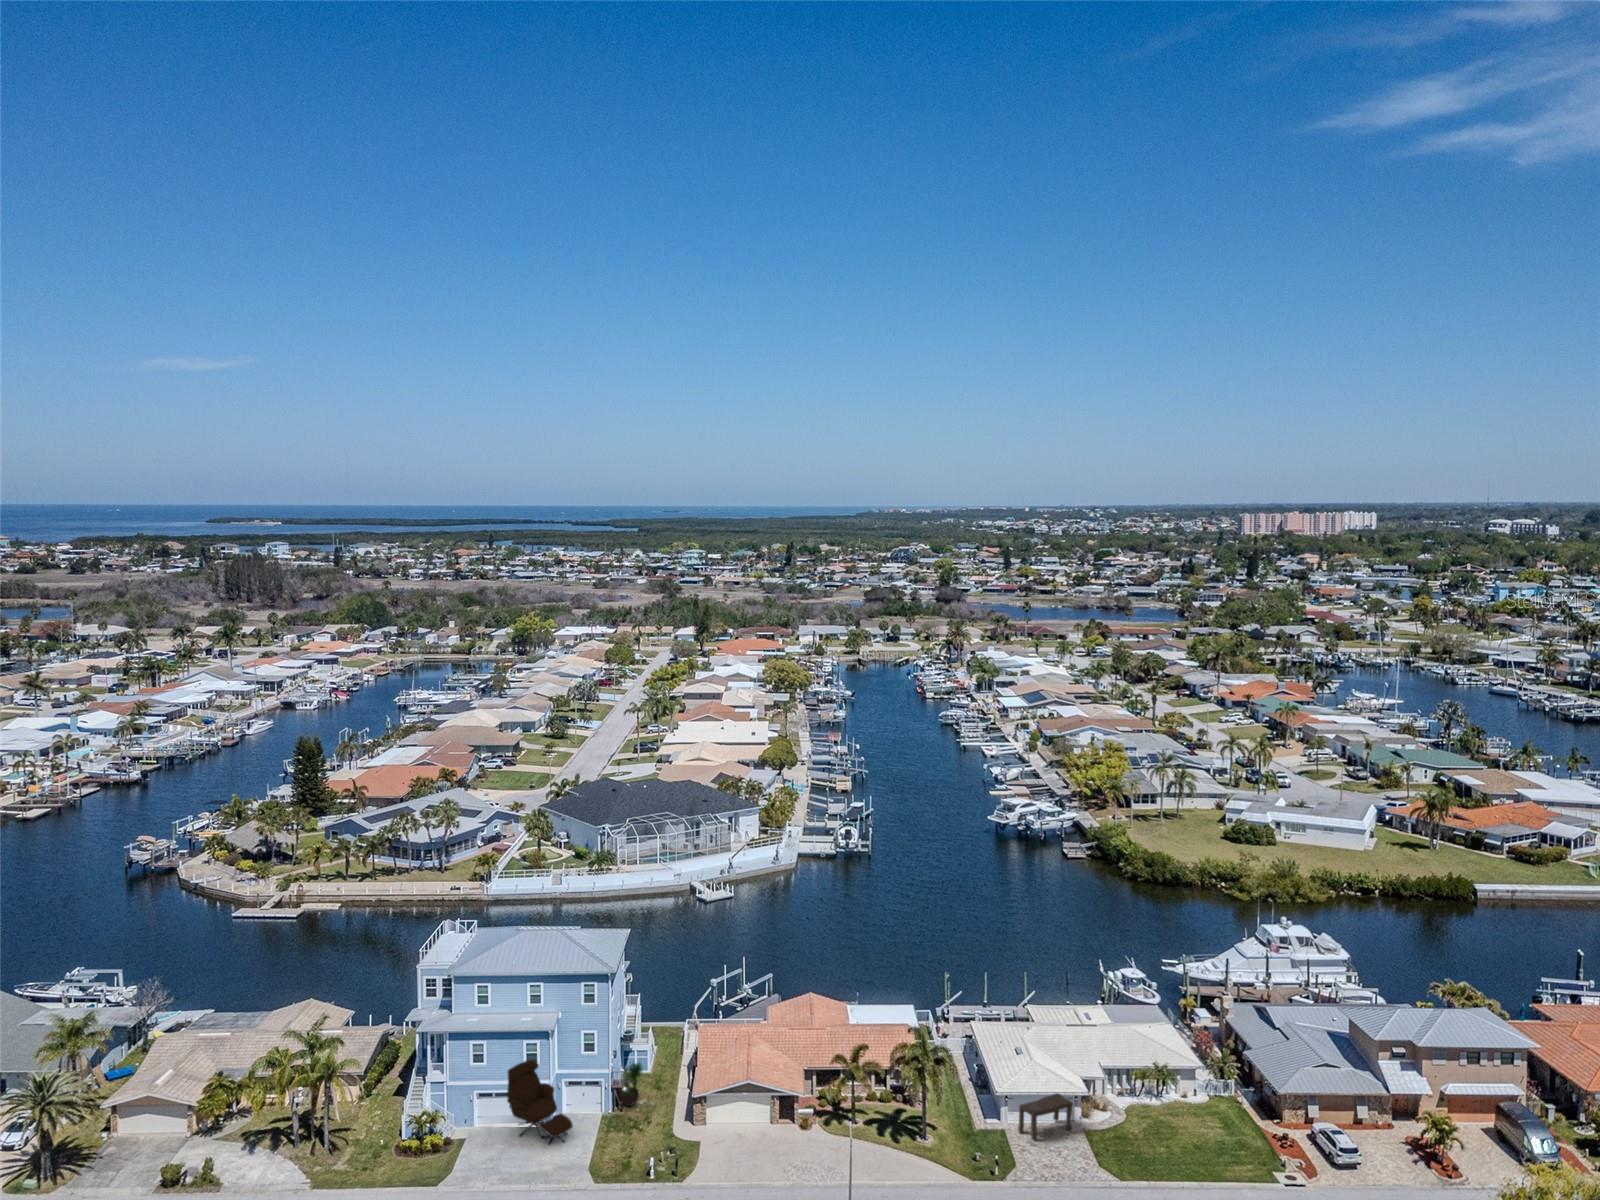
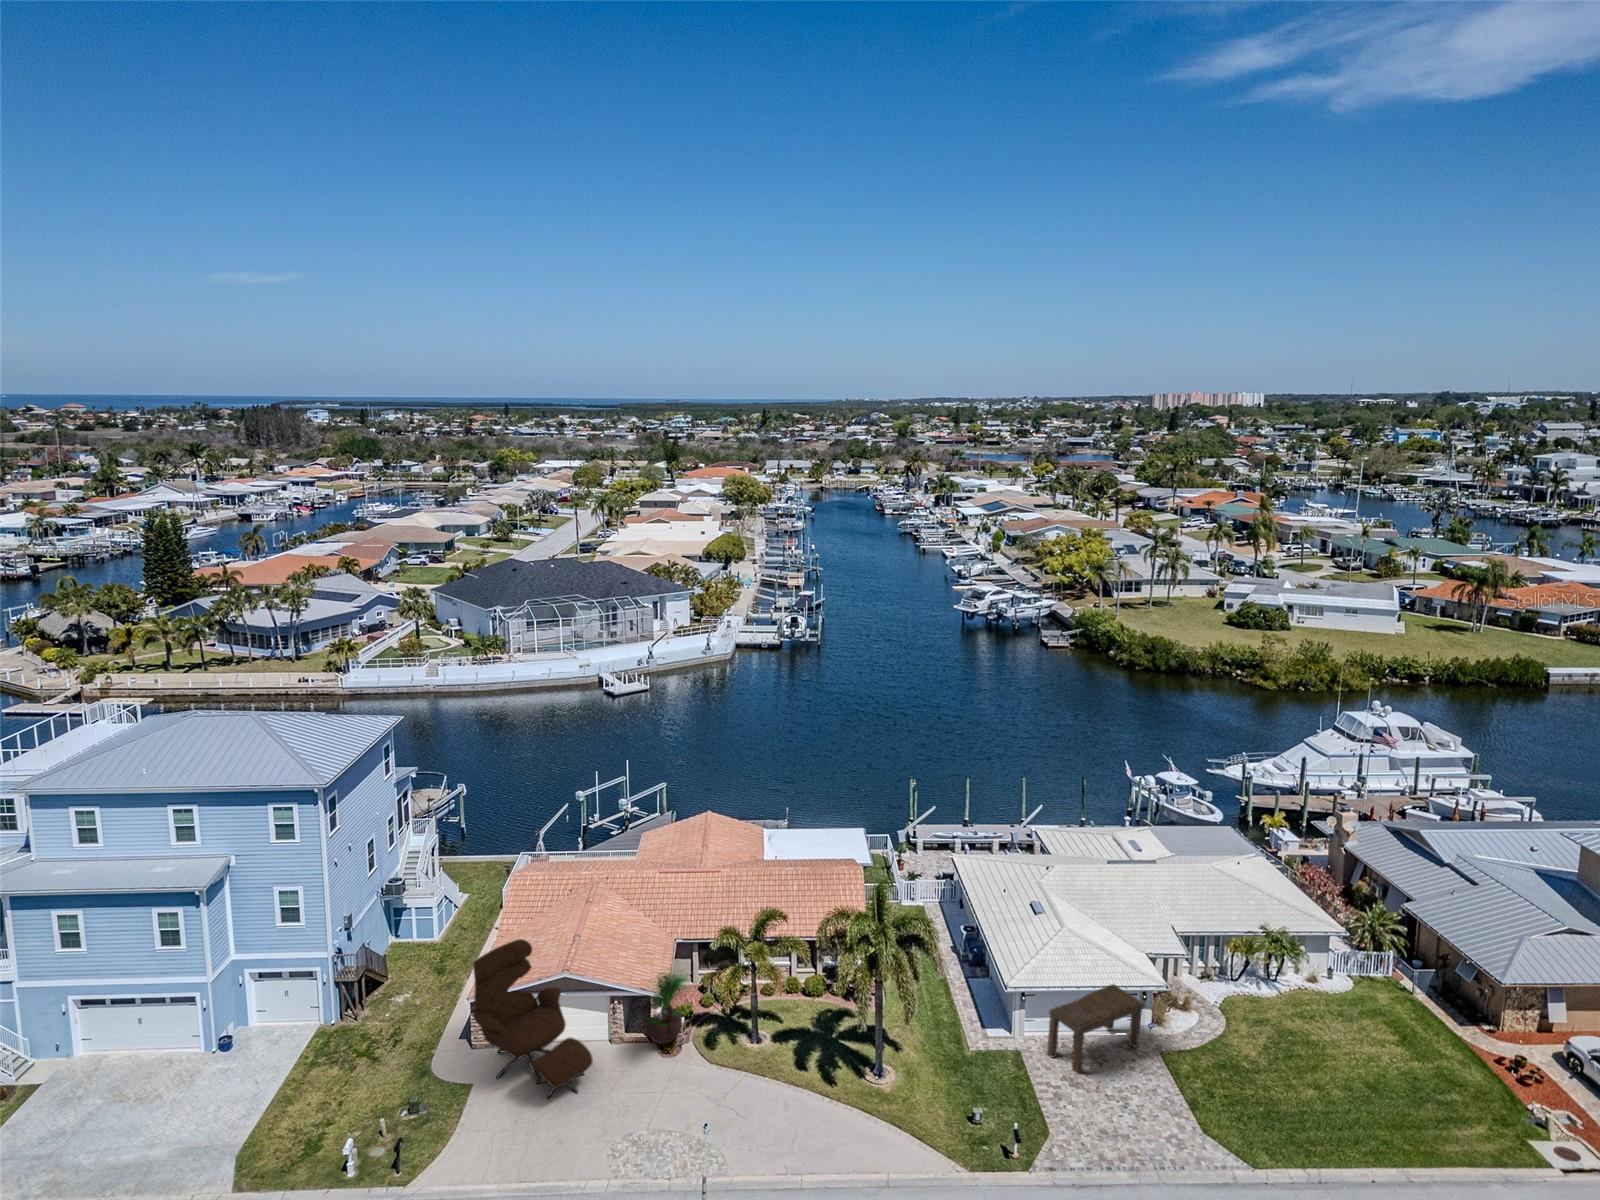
lounge chair: present [507,1060,573,1144] -> present [473,939,593,1099]
potted tree: present [618,1062,642,1106] -> present [645,970,688,1044]

